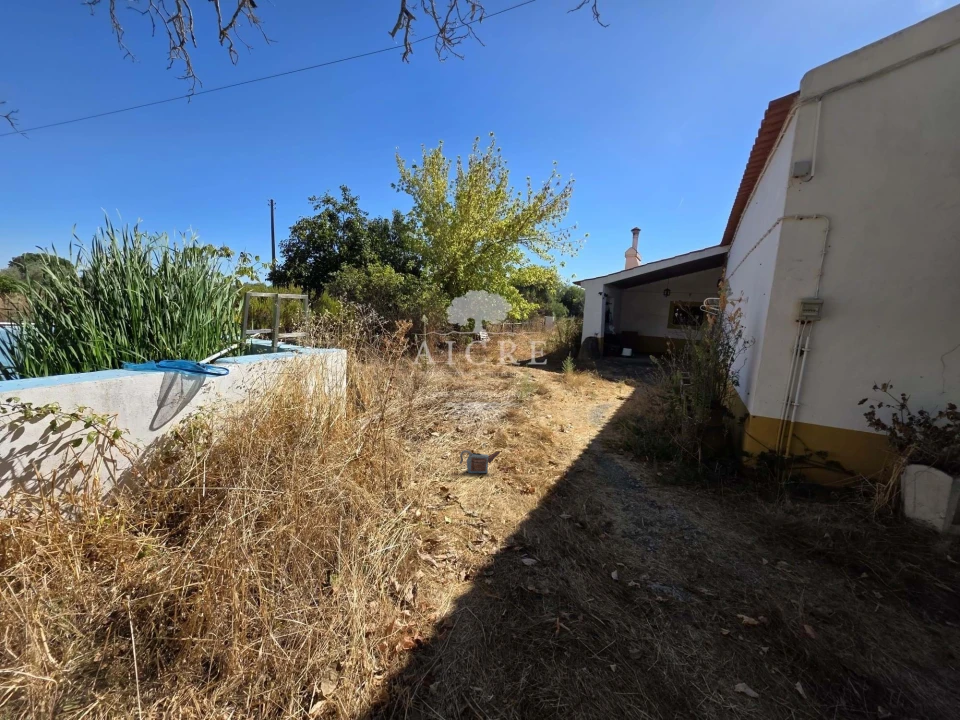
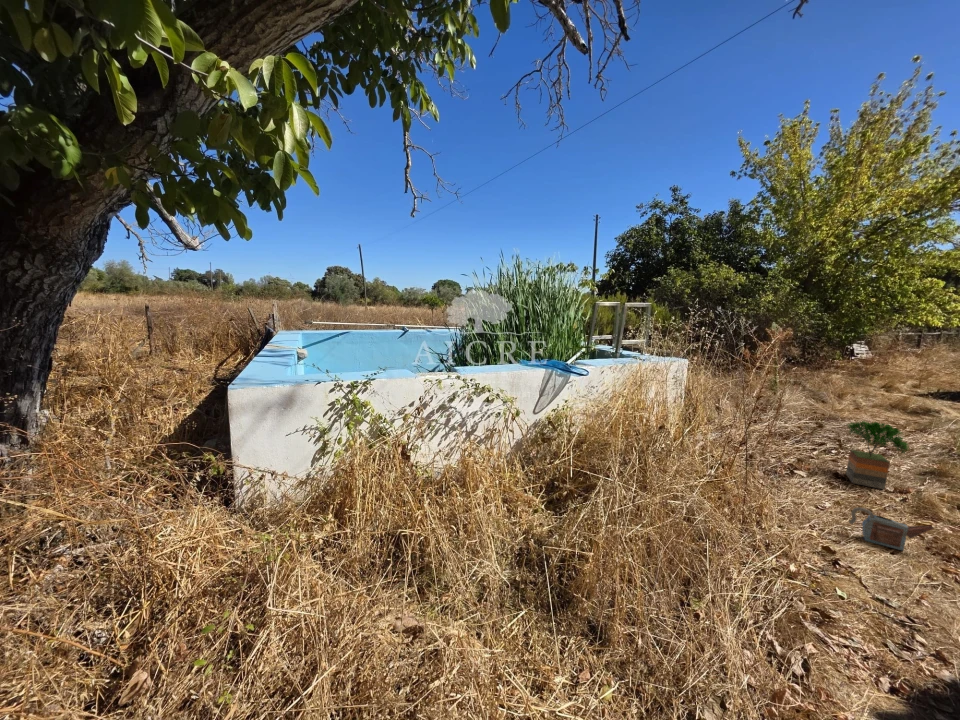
potted tree: none [460,386,492,433] -> present [846,421,908,489]

